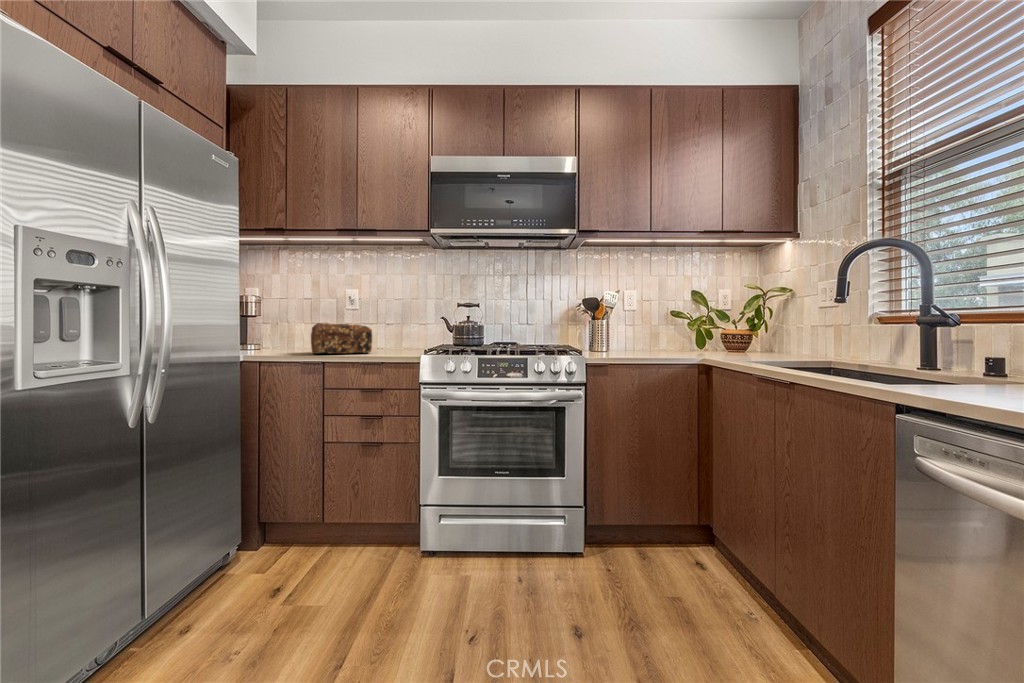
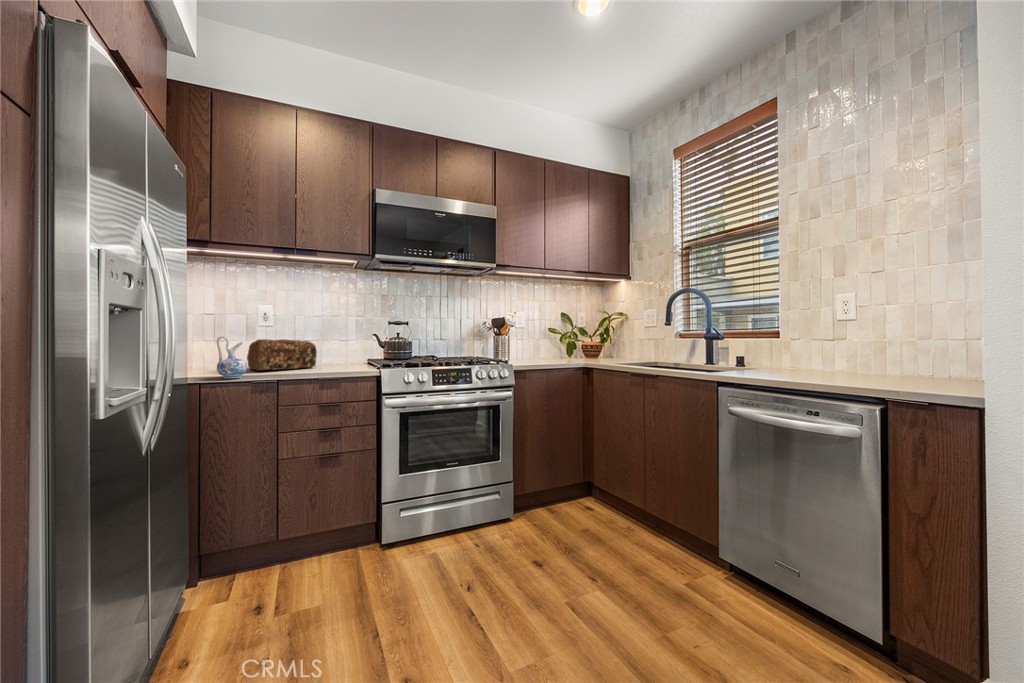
ceramic pitcher: none [272,318,298,358] -> present [217,336,247,378]

